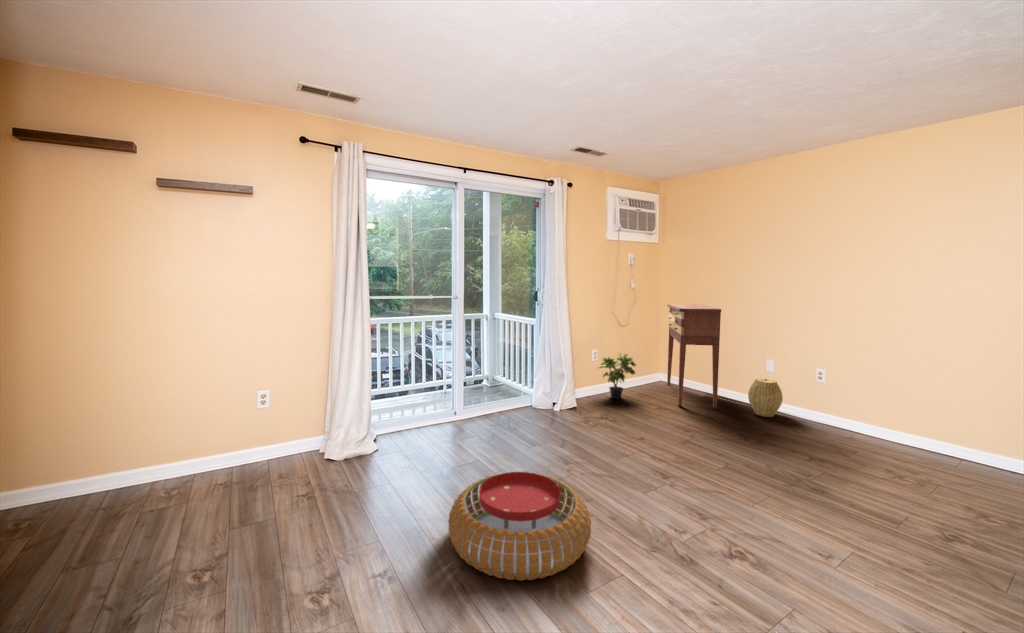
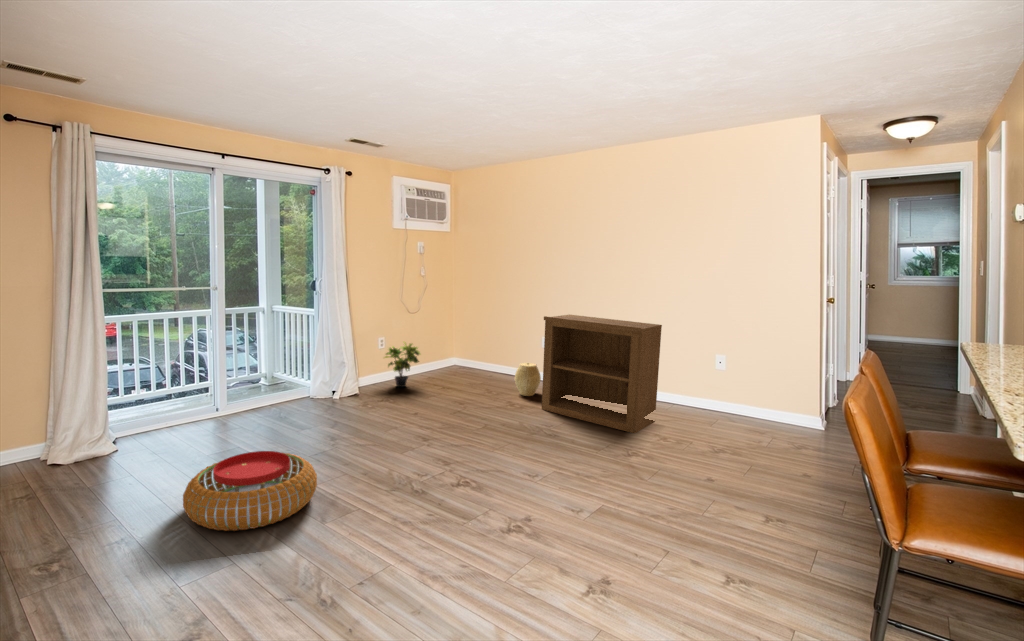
console table: present [667,304,721,409] -> none [456,294,492,391]
bookshelf: none [798,323,1001,483] -> present [542,315,662,433]

